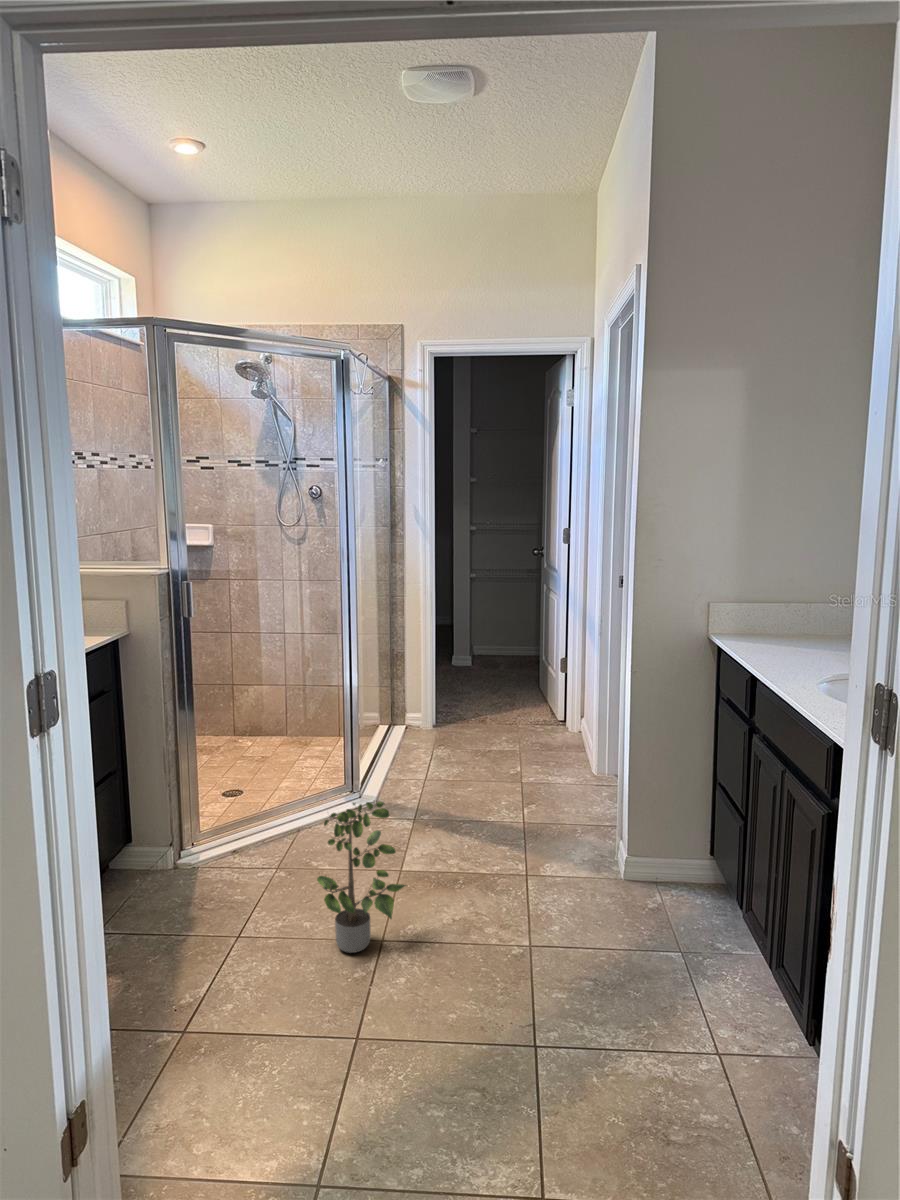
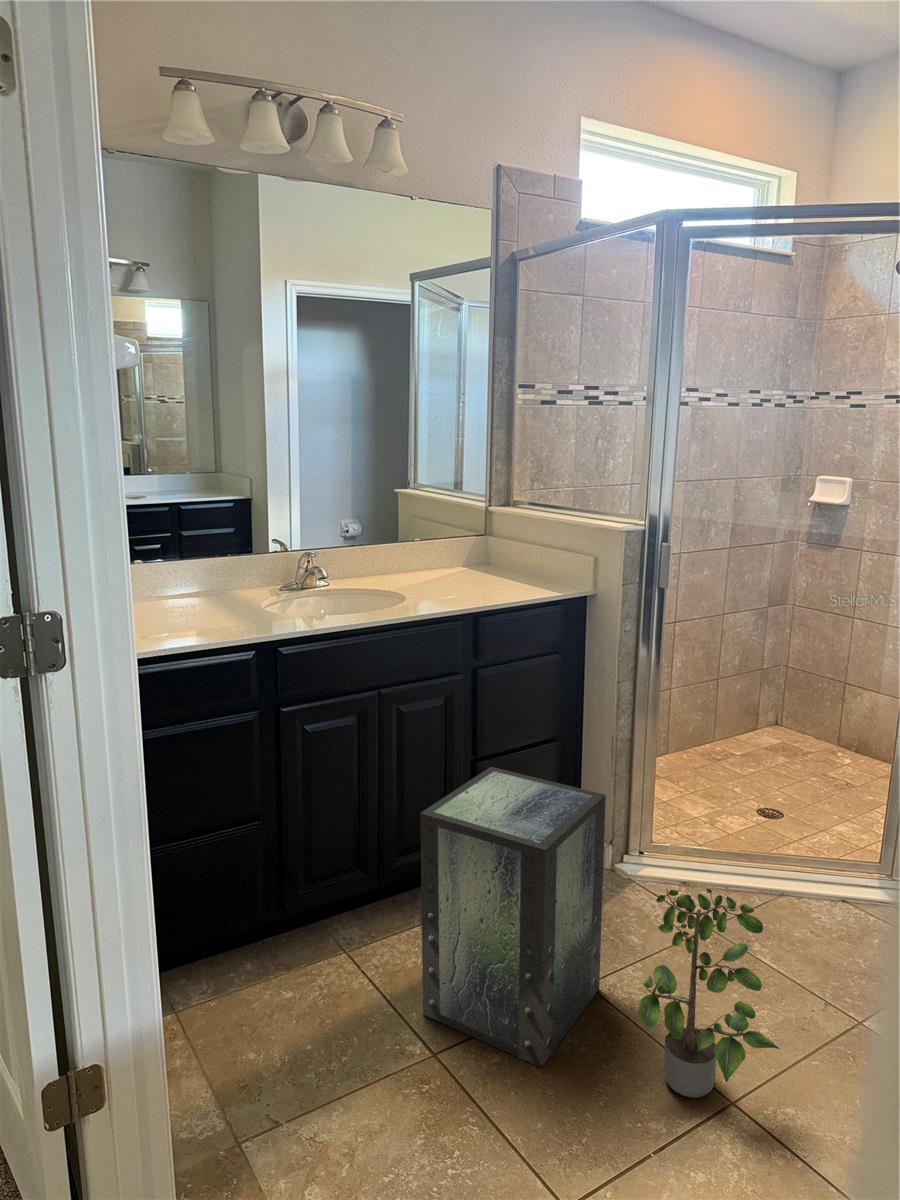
storage box: none [132,776,265,1019] -> present [420,767,606,1068]

